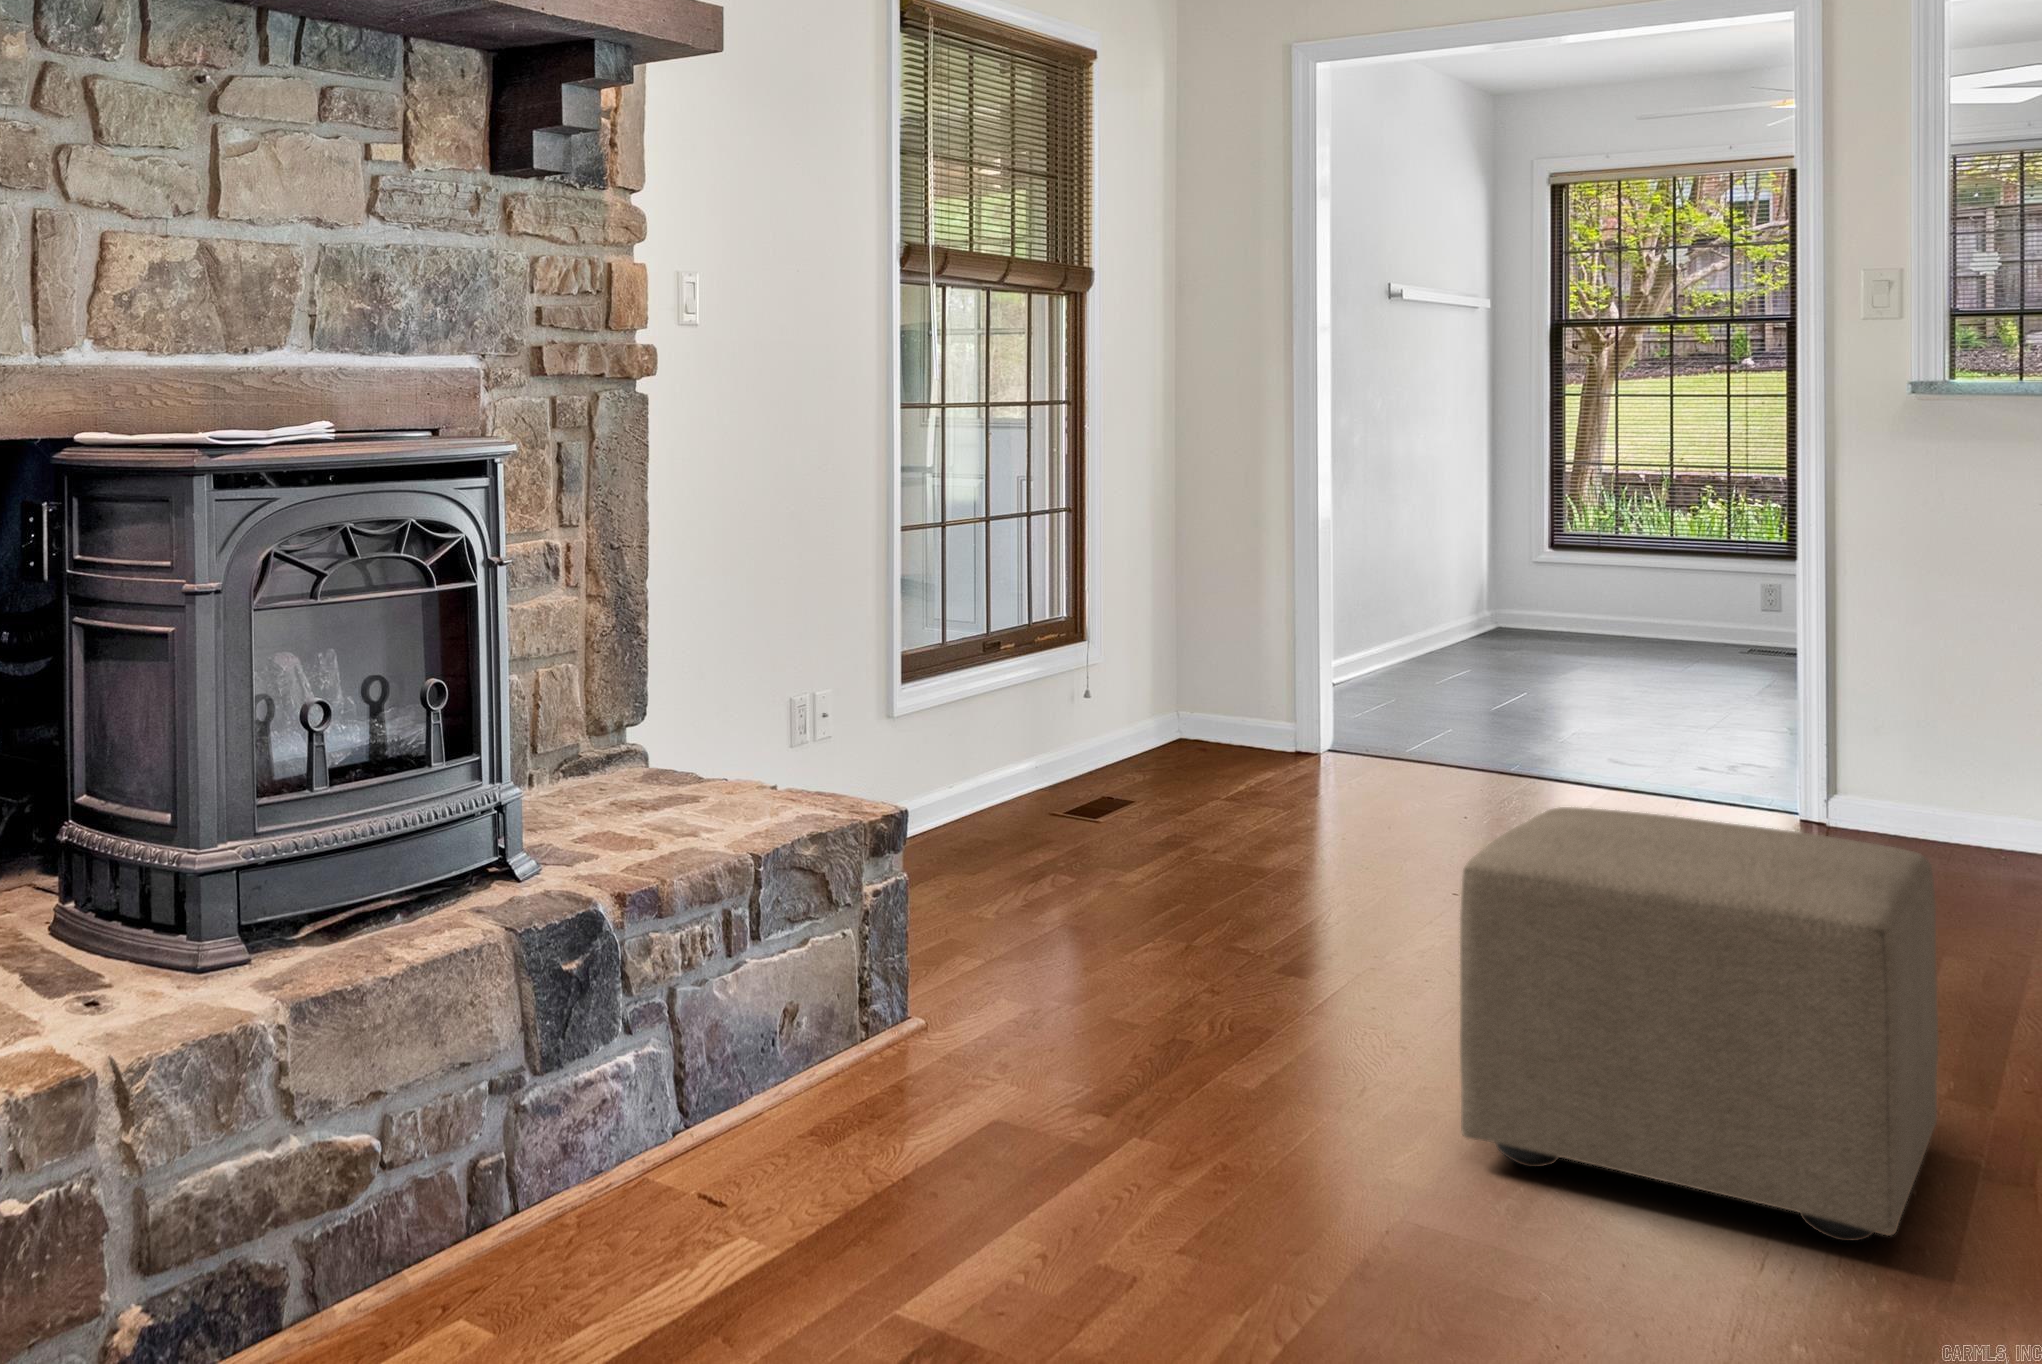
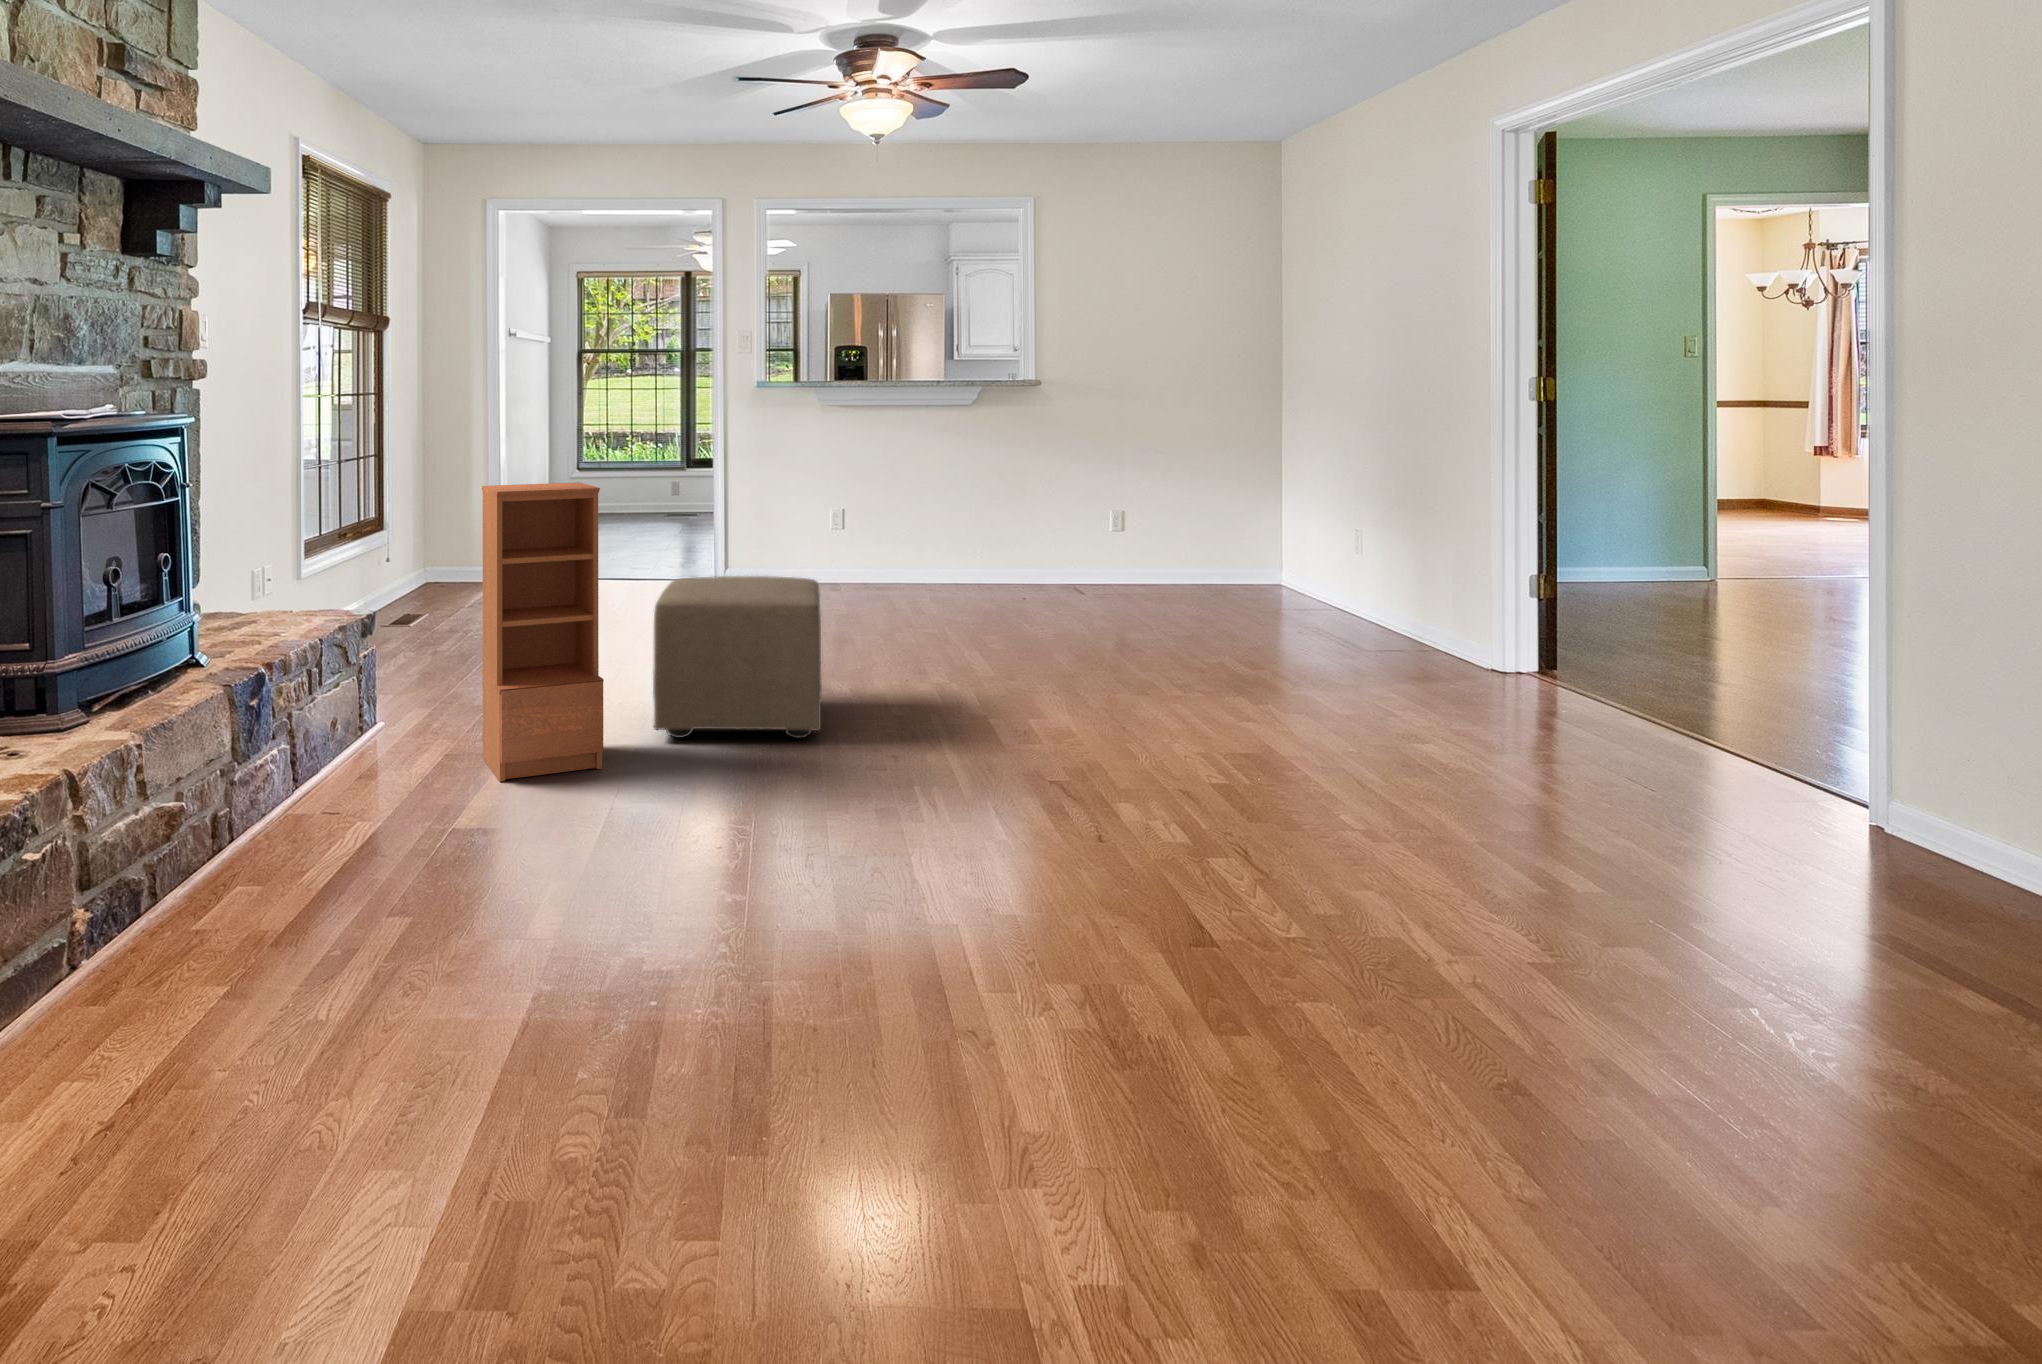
bookcase: none [1083,585,1313,1202] -> present [482,482,604,782]

